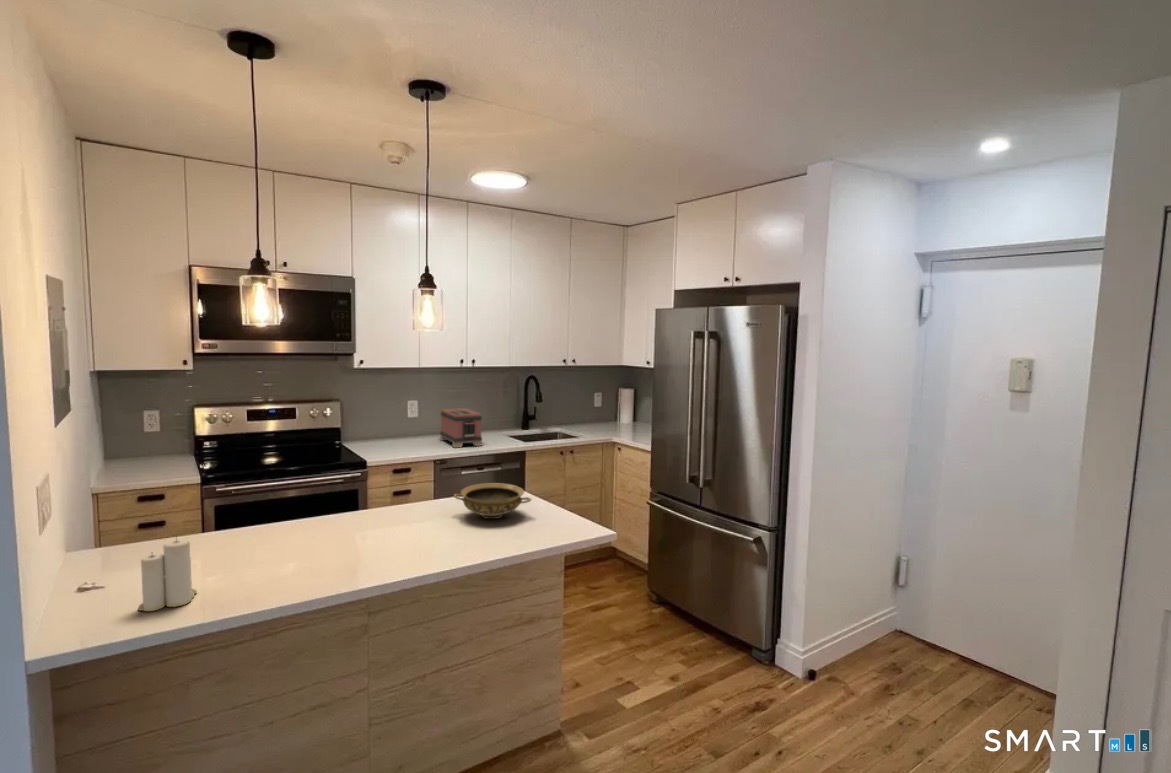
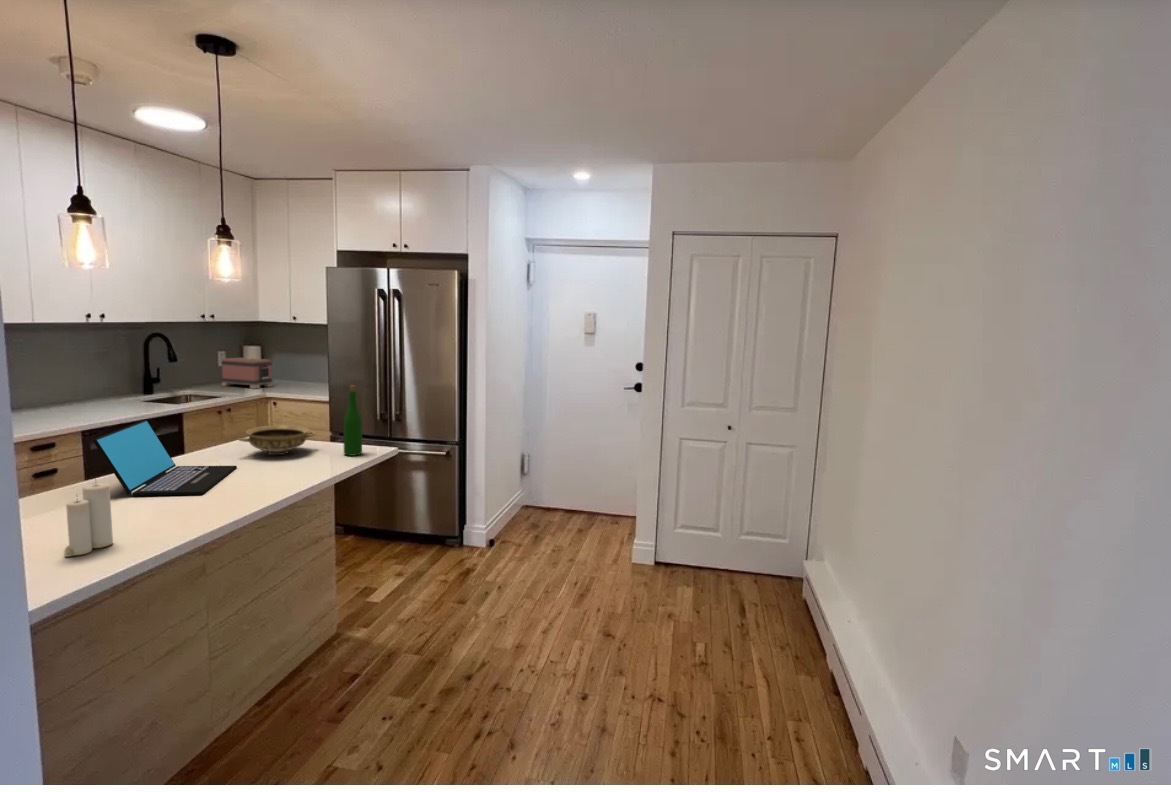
toaster: present [440,408,483,448] -> present [221,358,273,389]
wine bottle: none [541,450,563,537] -> present [344,385,362,456]
laptop: none [288,465,430,558] -> present [92,420,237,496]

